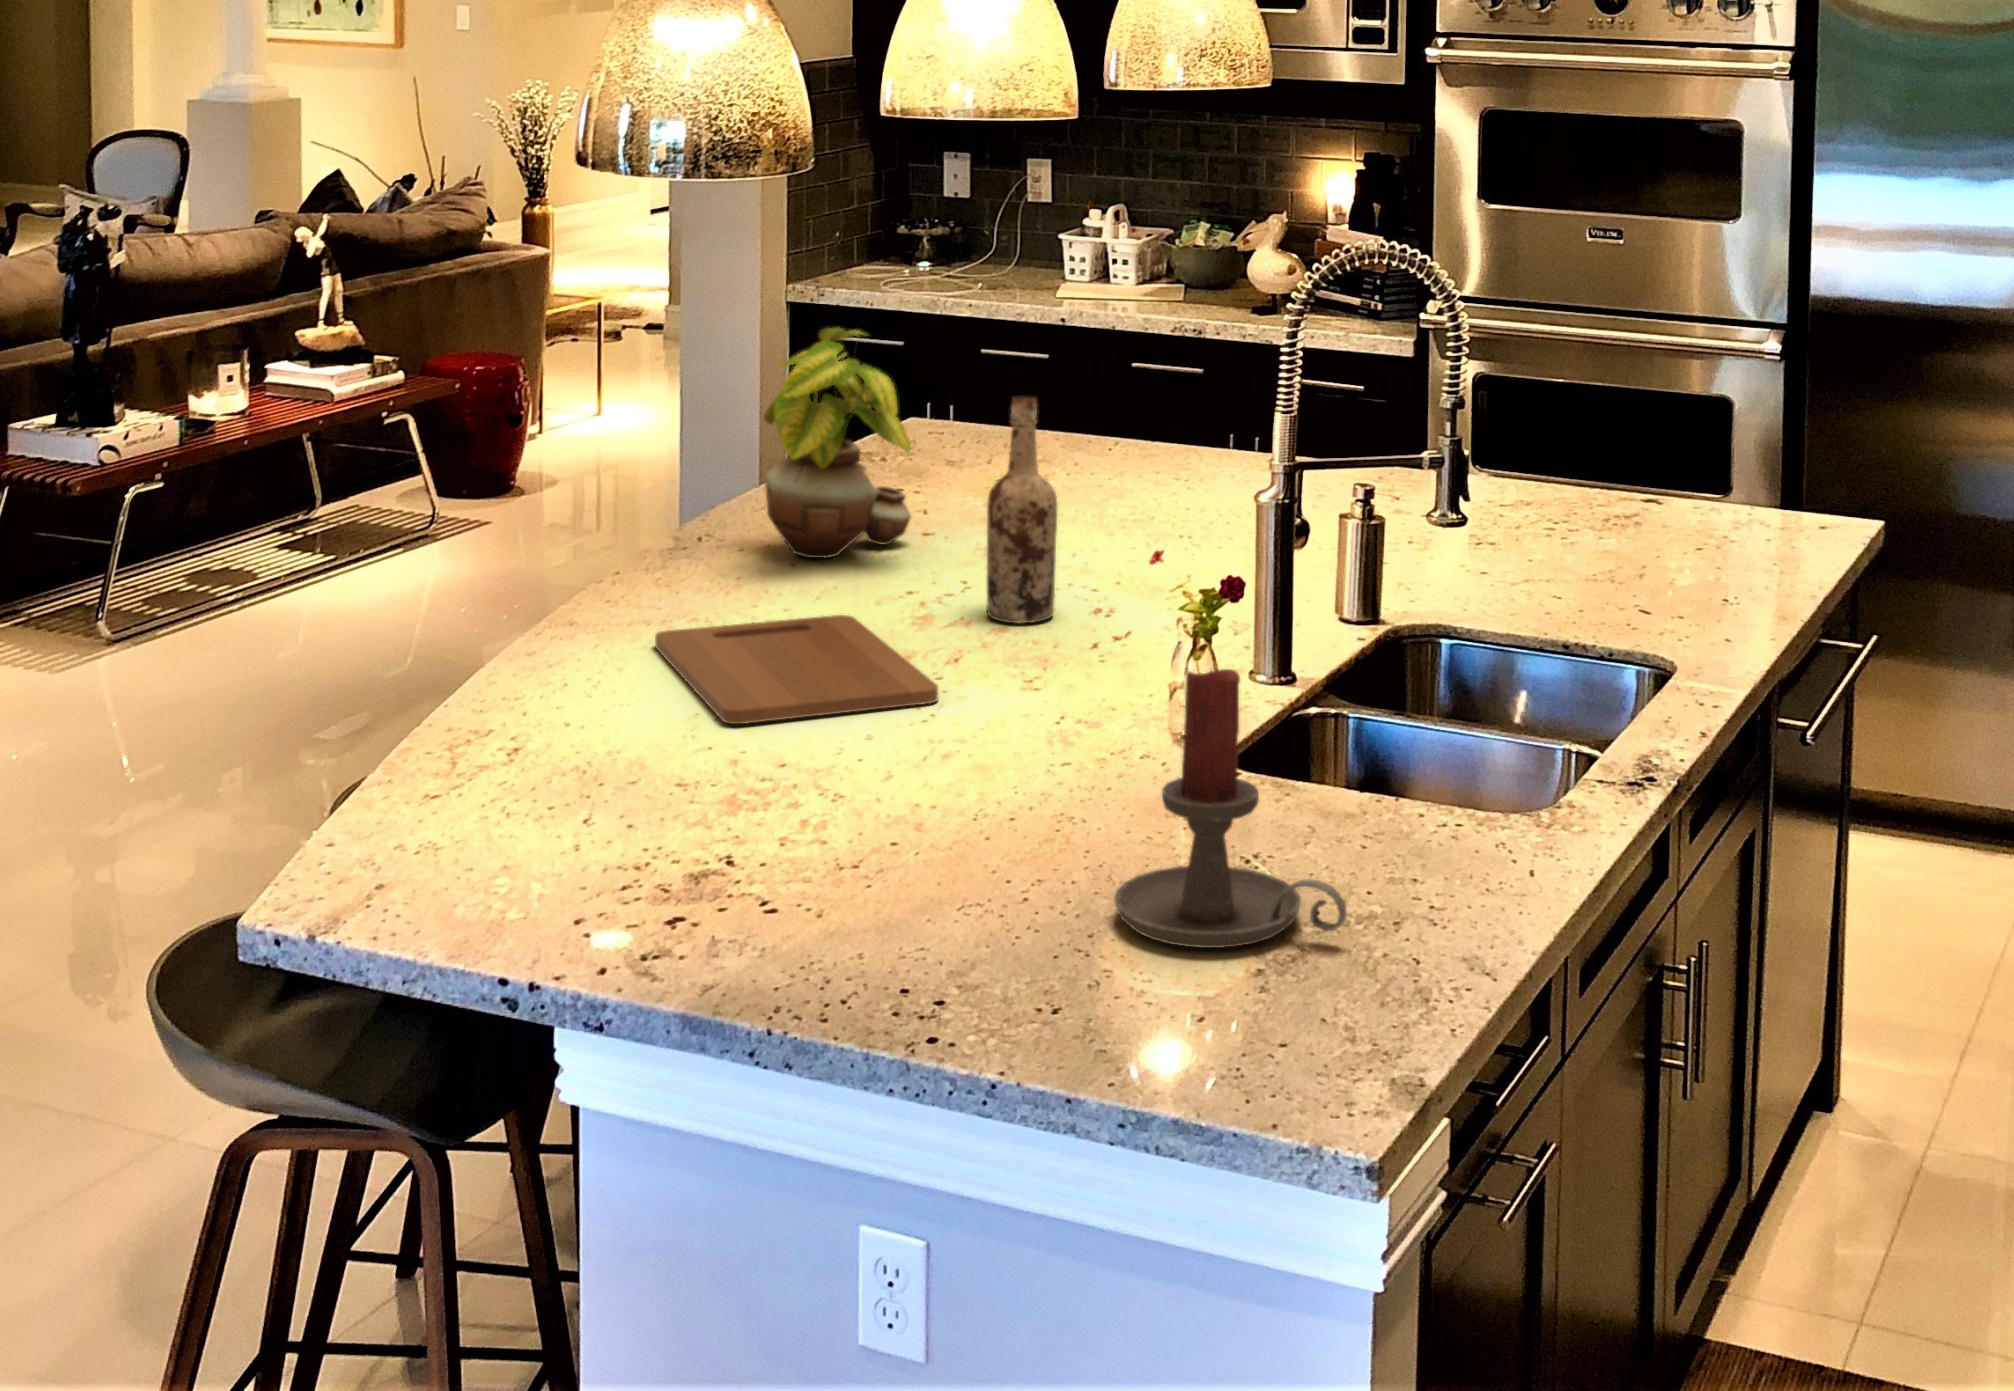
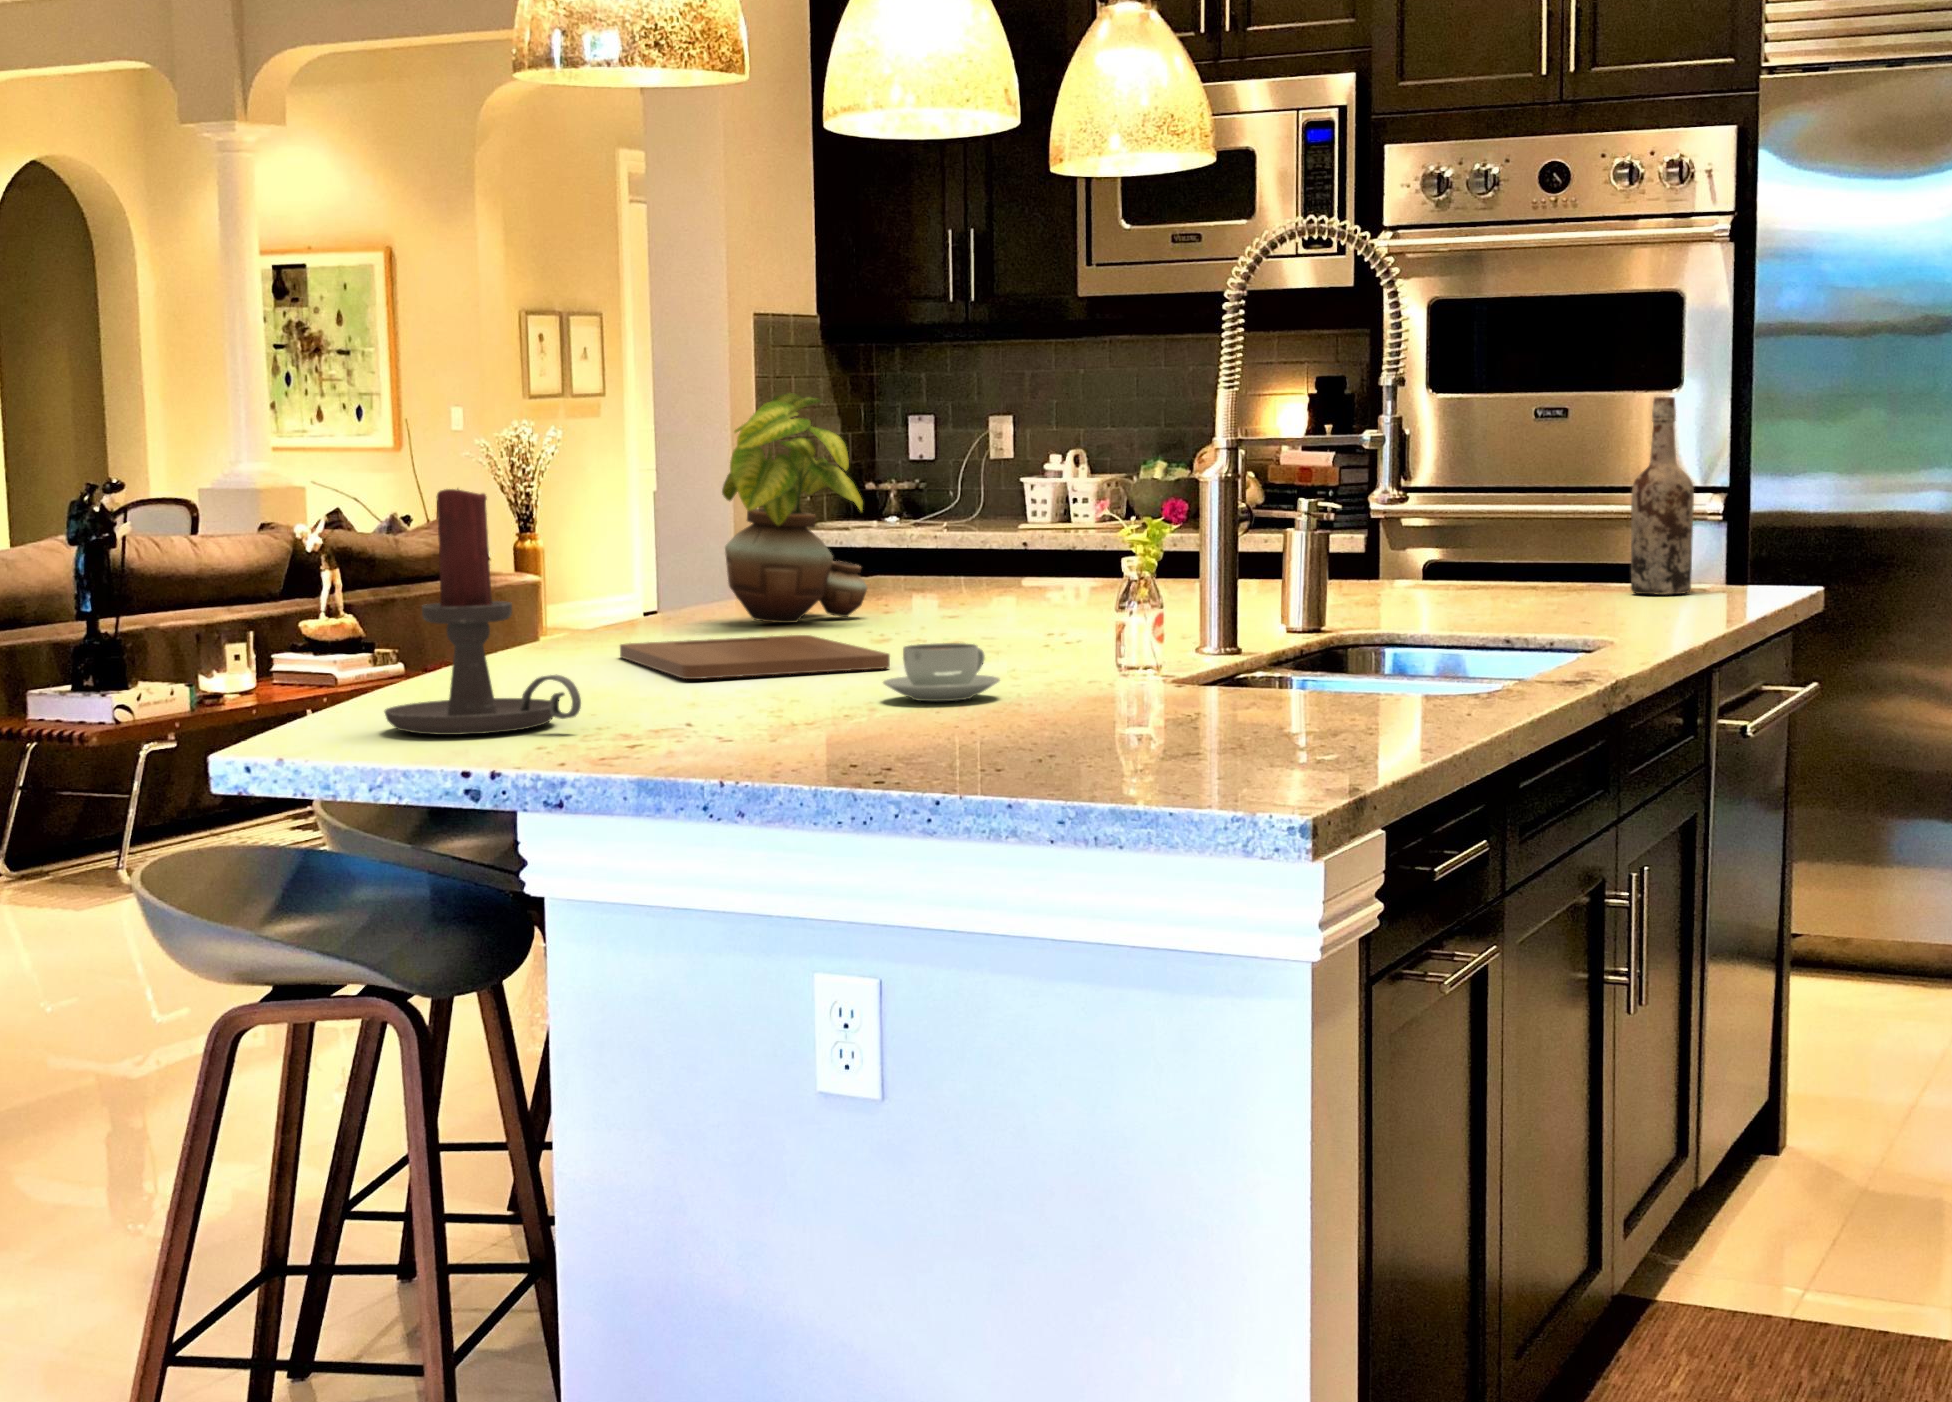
wine bottle: present [987,395,1057,623] -> present [1631,397,1694,594]
candle holder: present [1114,669,1347,948] -> present [385,489,581,735]
coffee cup: none [934,734,1055,806] -> present [883,643,1000,701]

